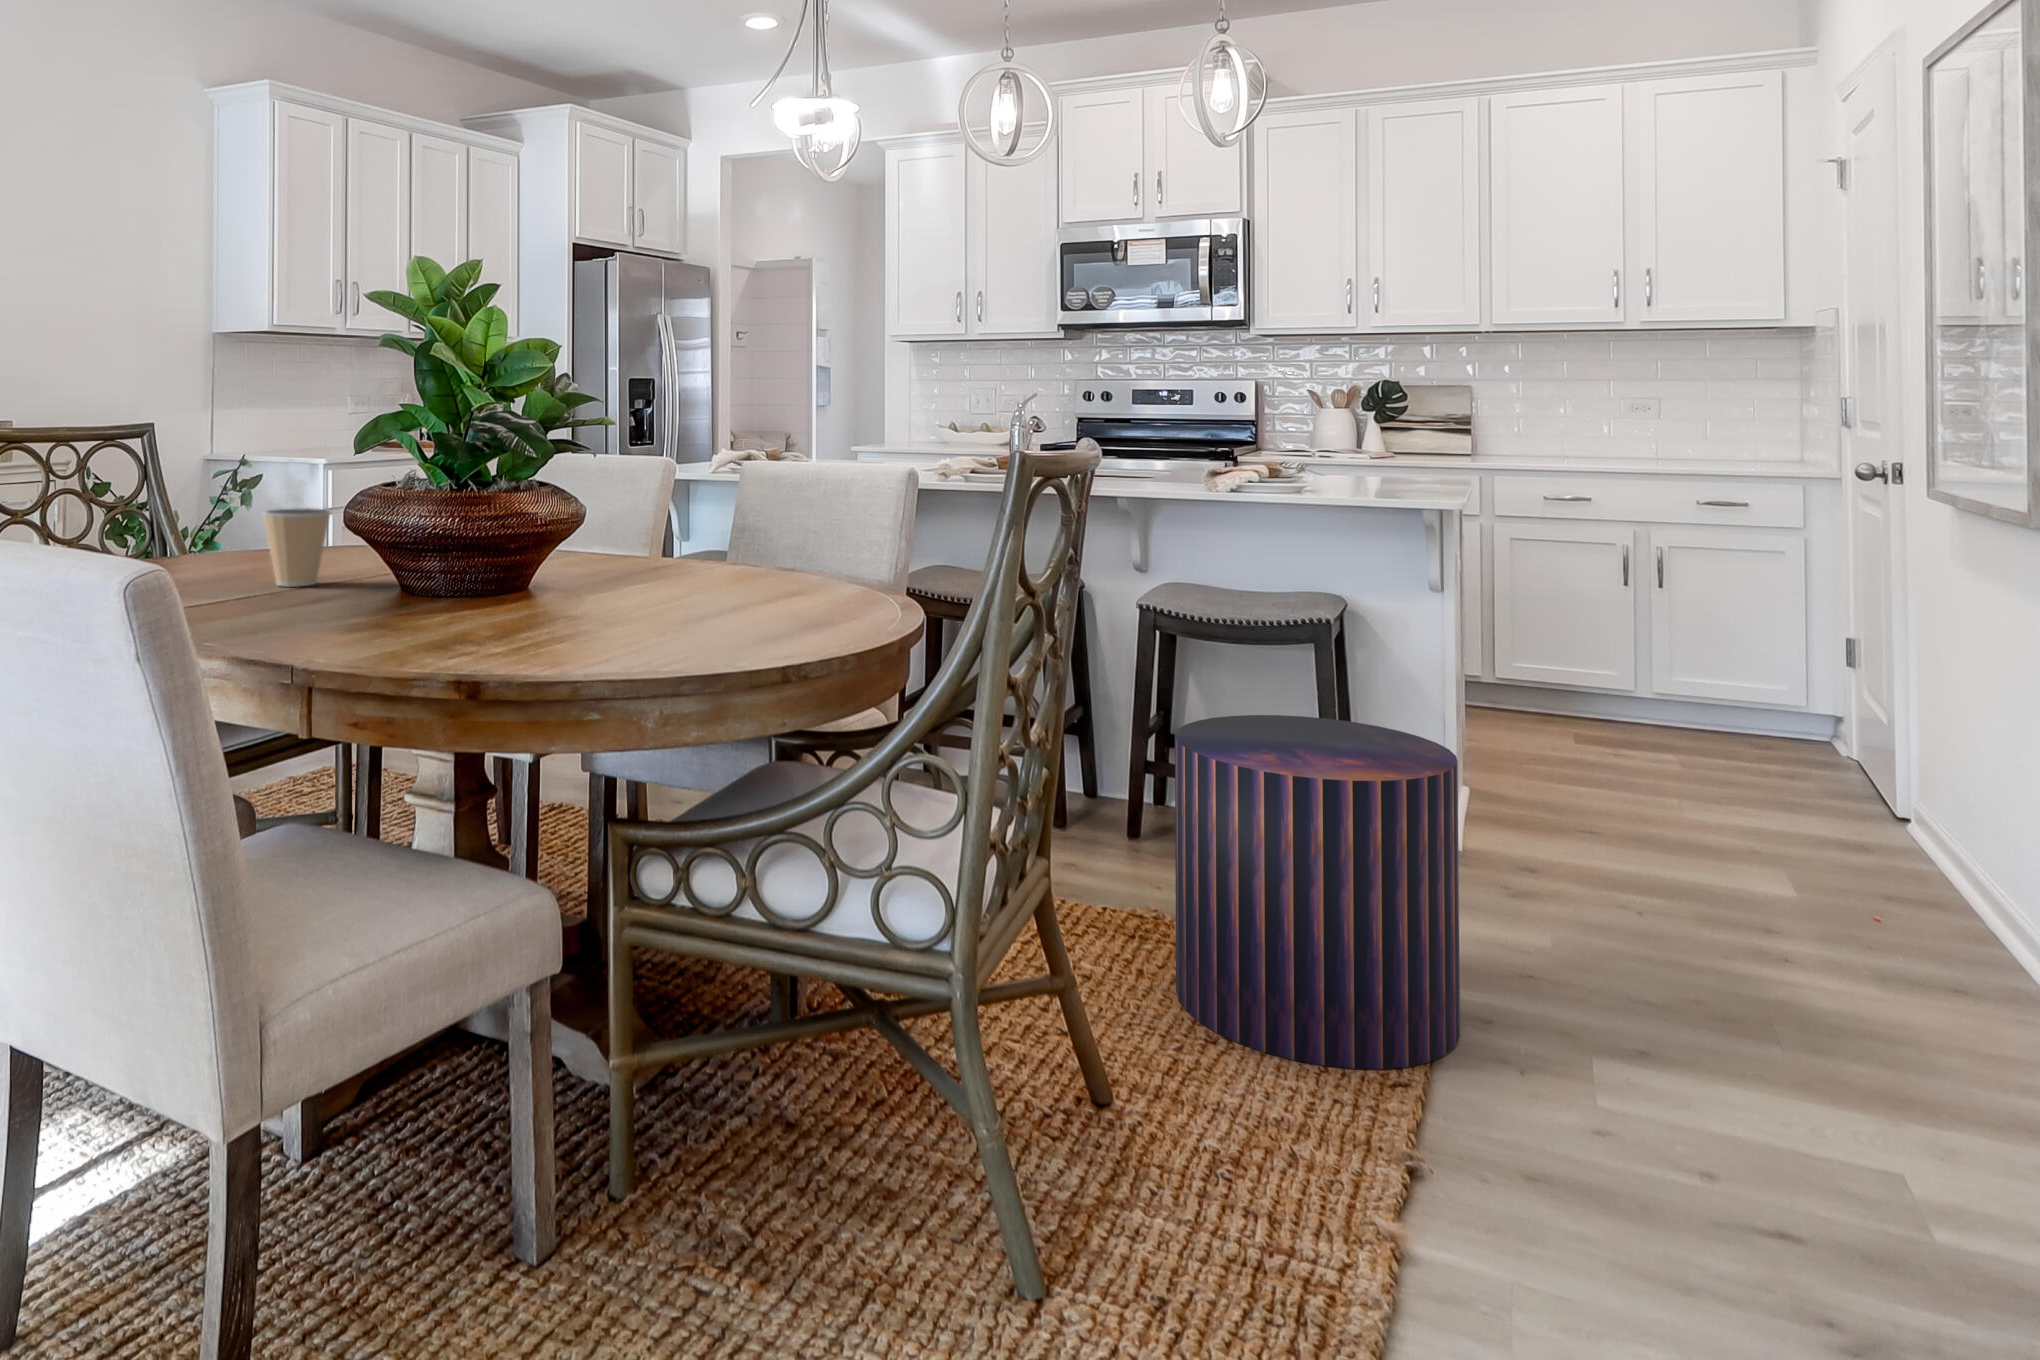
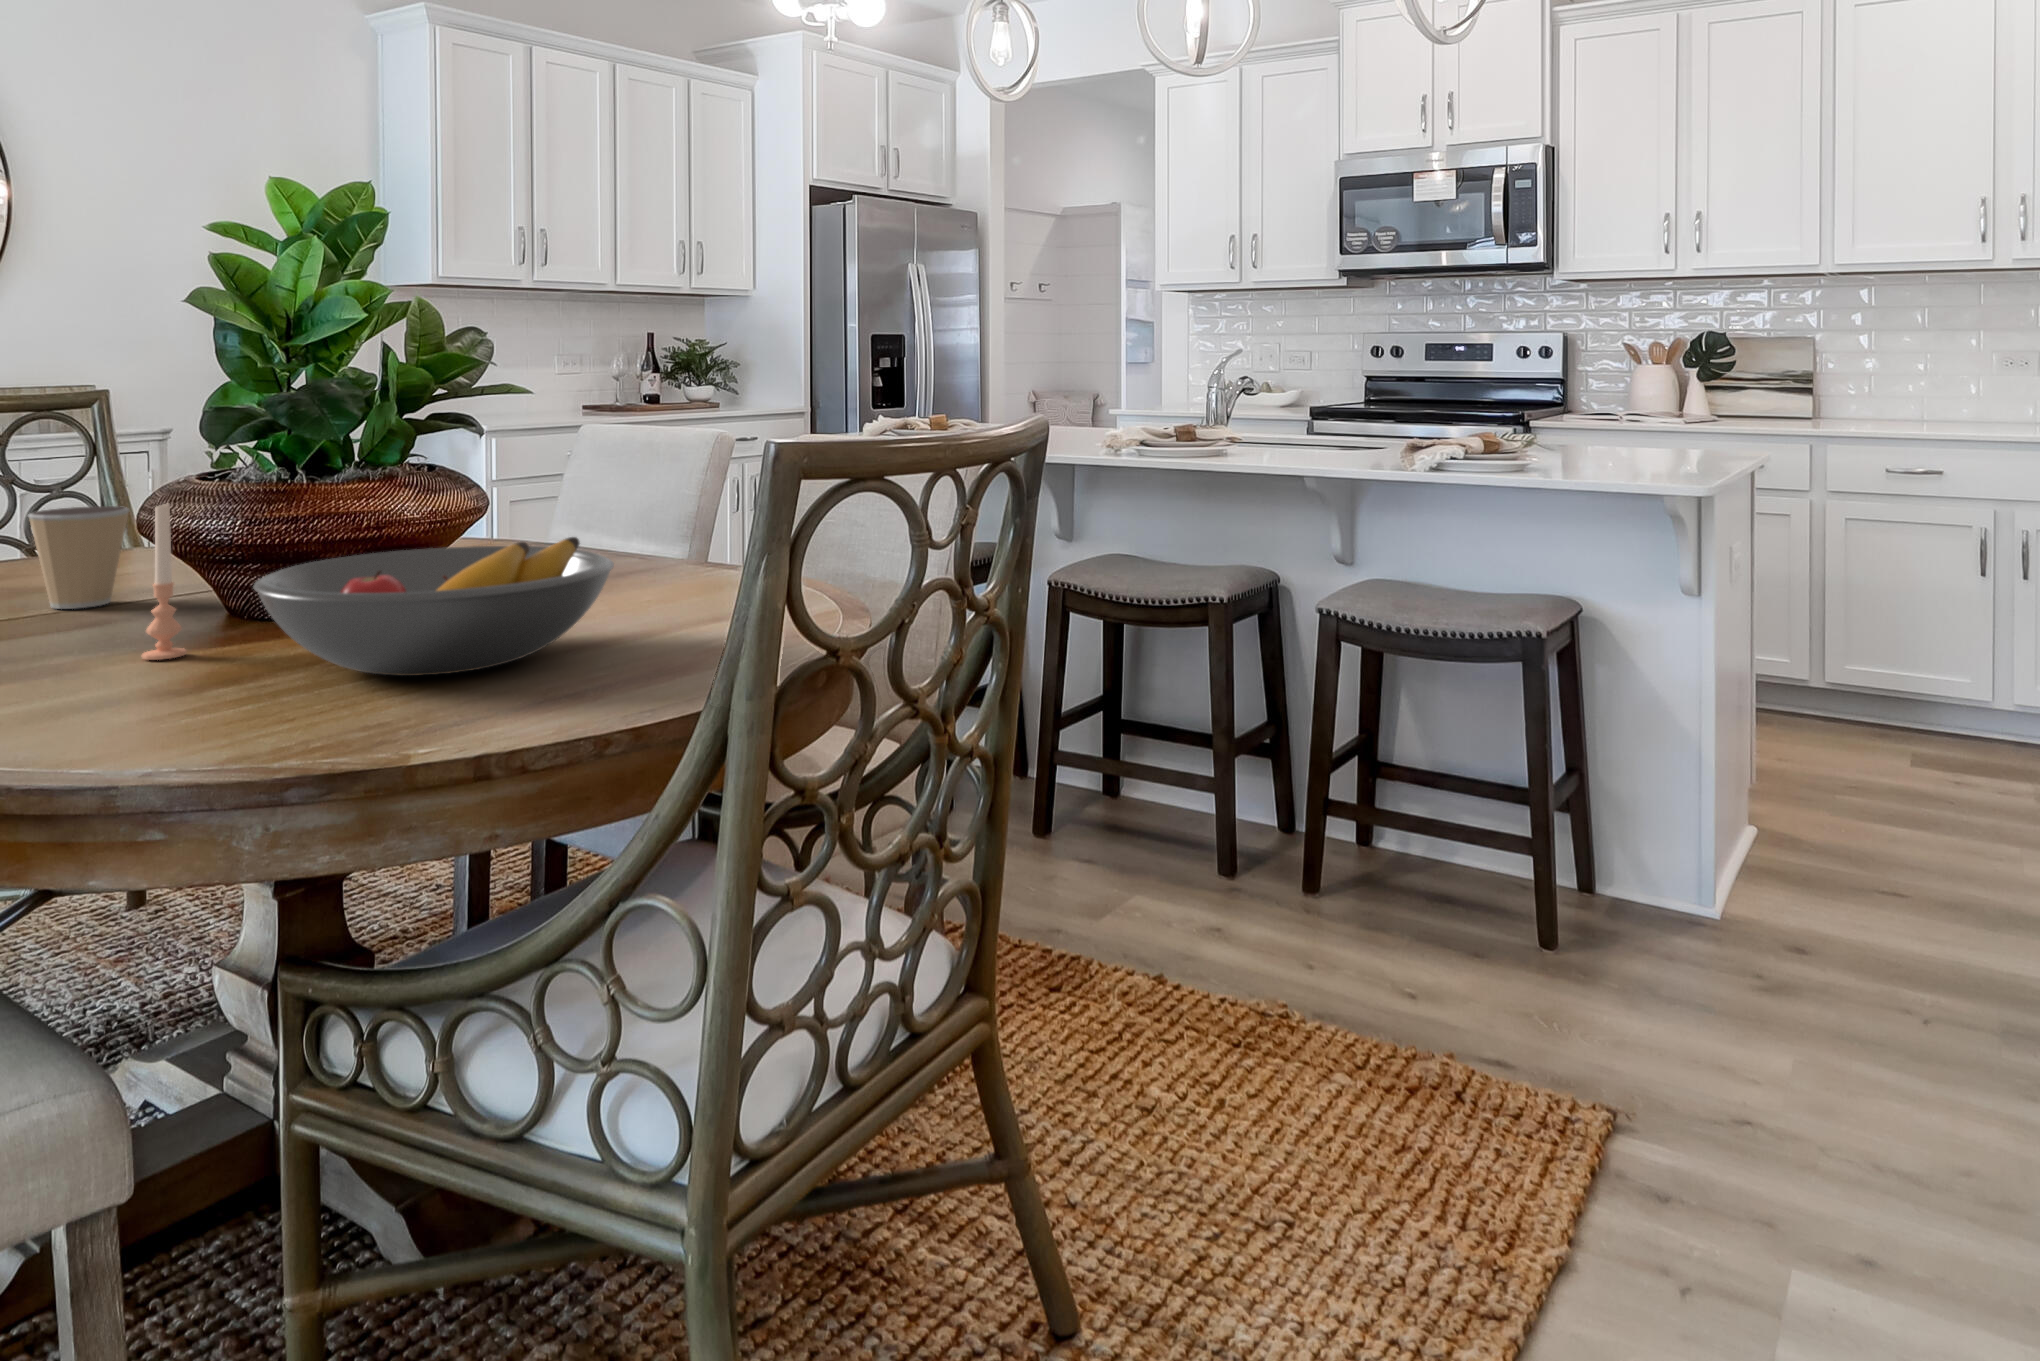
candle: none [434,499,463,615] -> present [142,504,187,660]
fruit bowl: none [542,525,783,622] -> present [253,537,614,676]
pouf: present [1175,715,1460,1069] -> none [1254,771,1617,1280]

